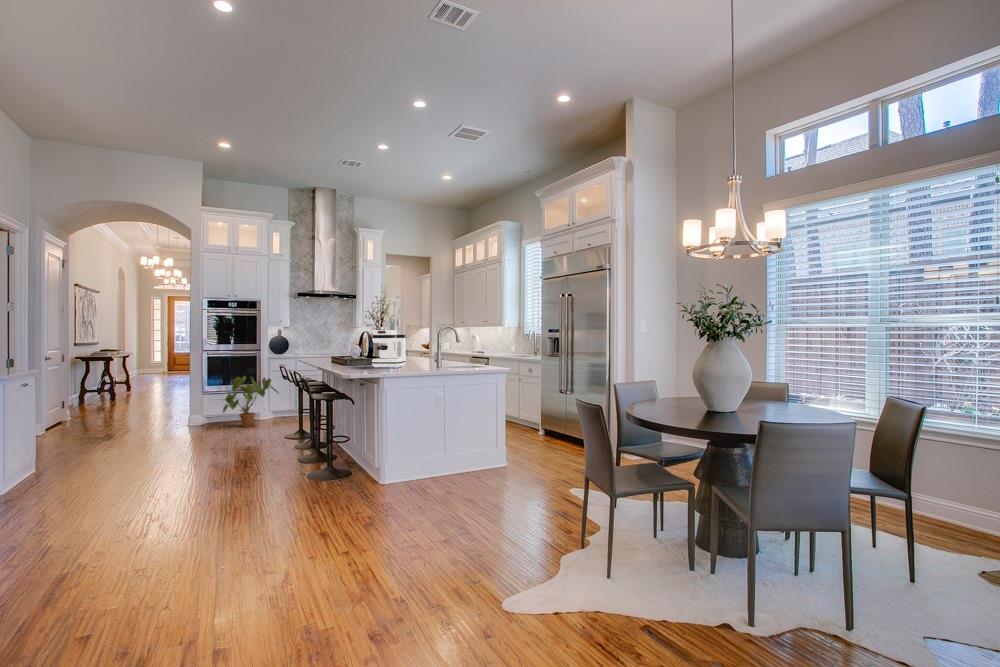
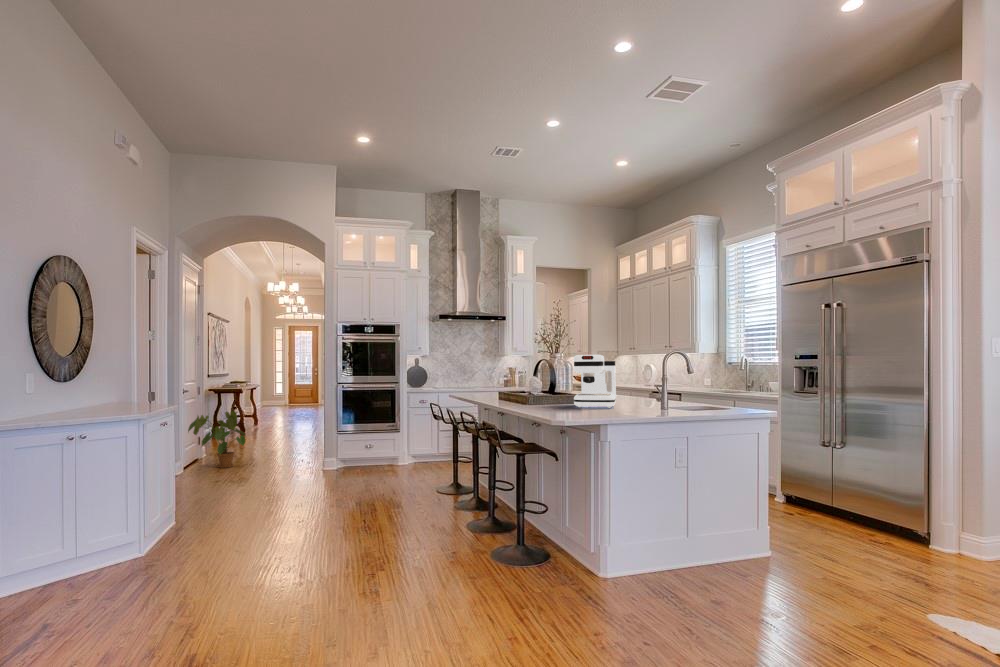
house plant: present [223,376,278,427] -> present [188,411,245,468]

